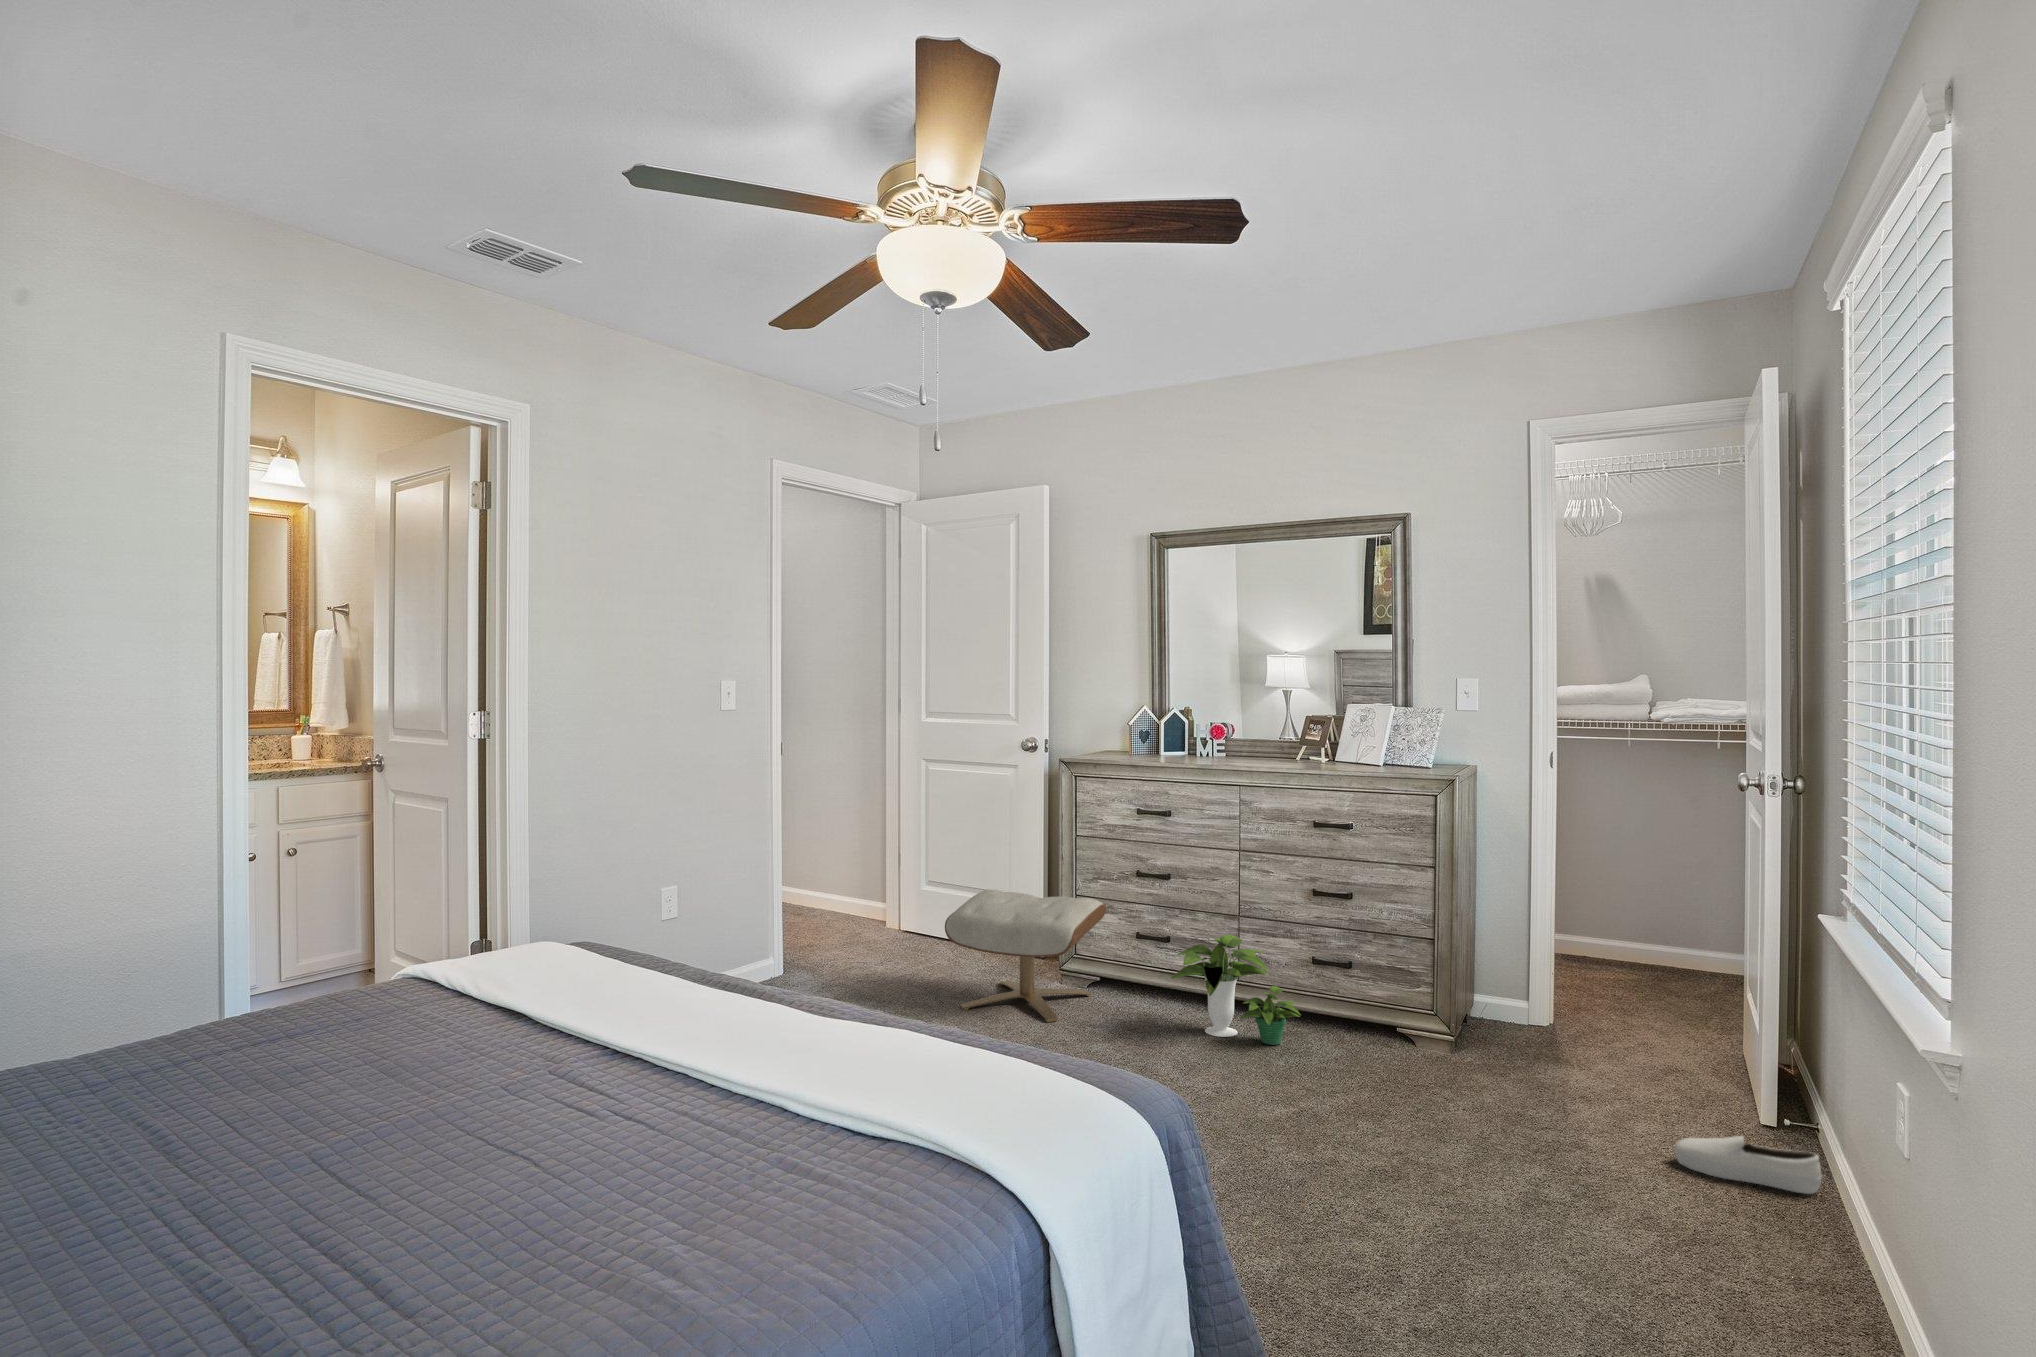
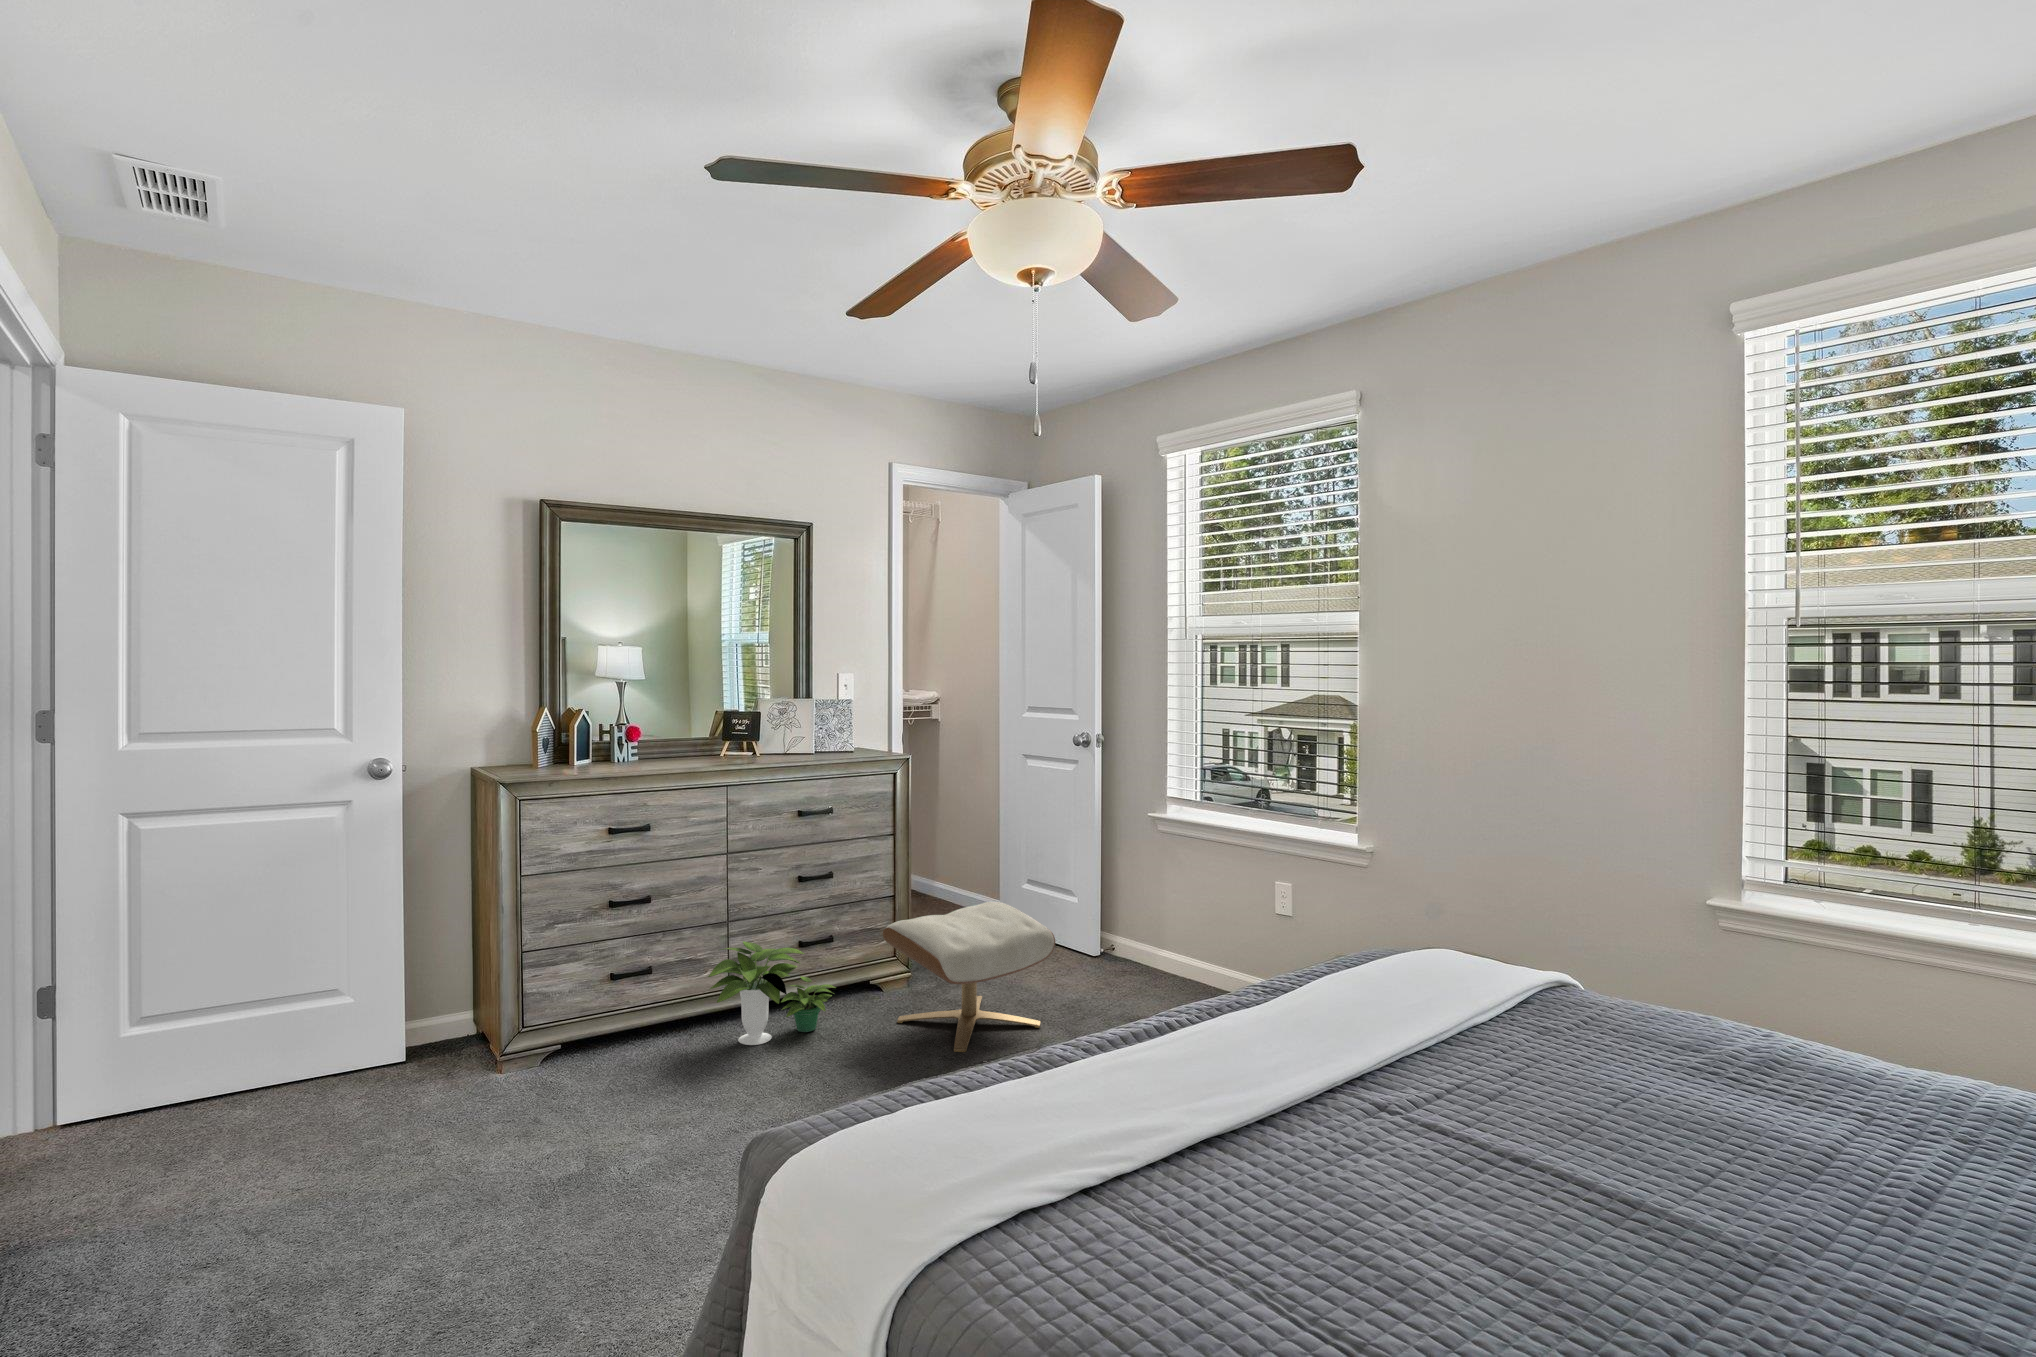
ottoman: present [945,889,1106,1022] -> present [883,901,1055,1052]
shoe: present [1675,1136,1821,1194] -> none [1115,961,1179,996]

